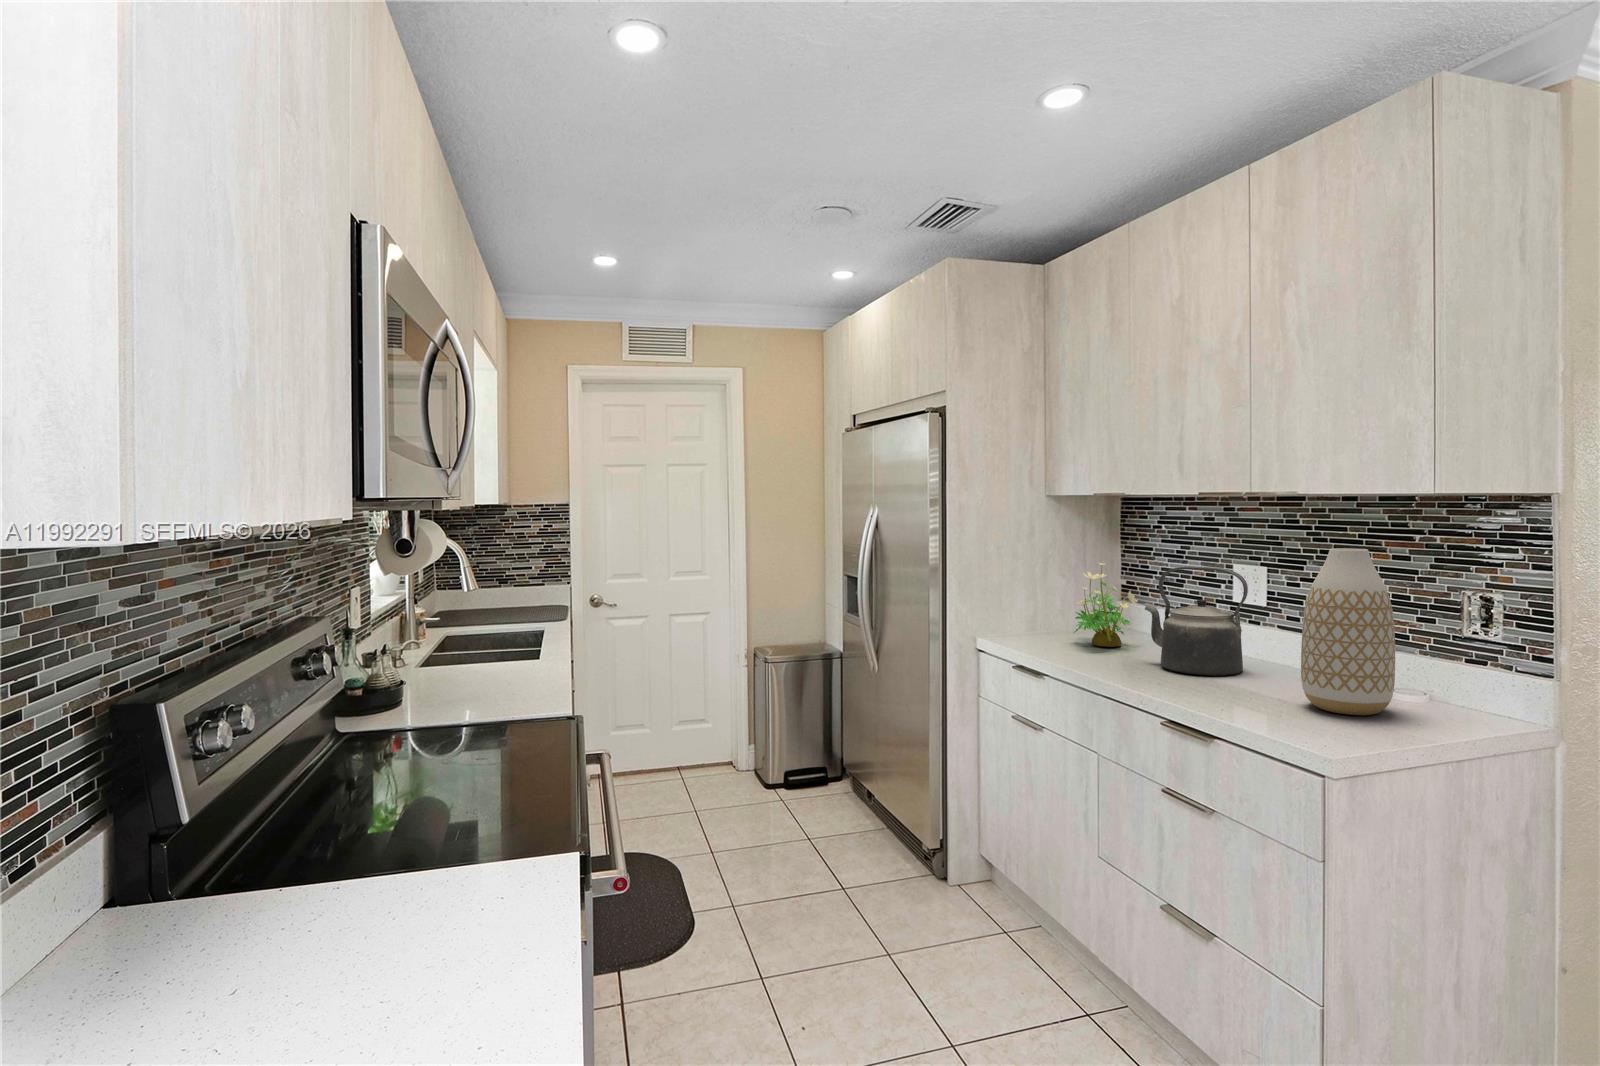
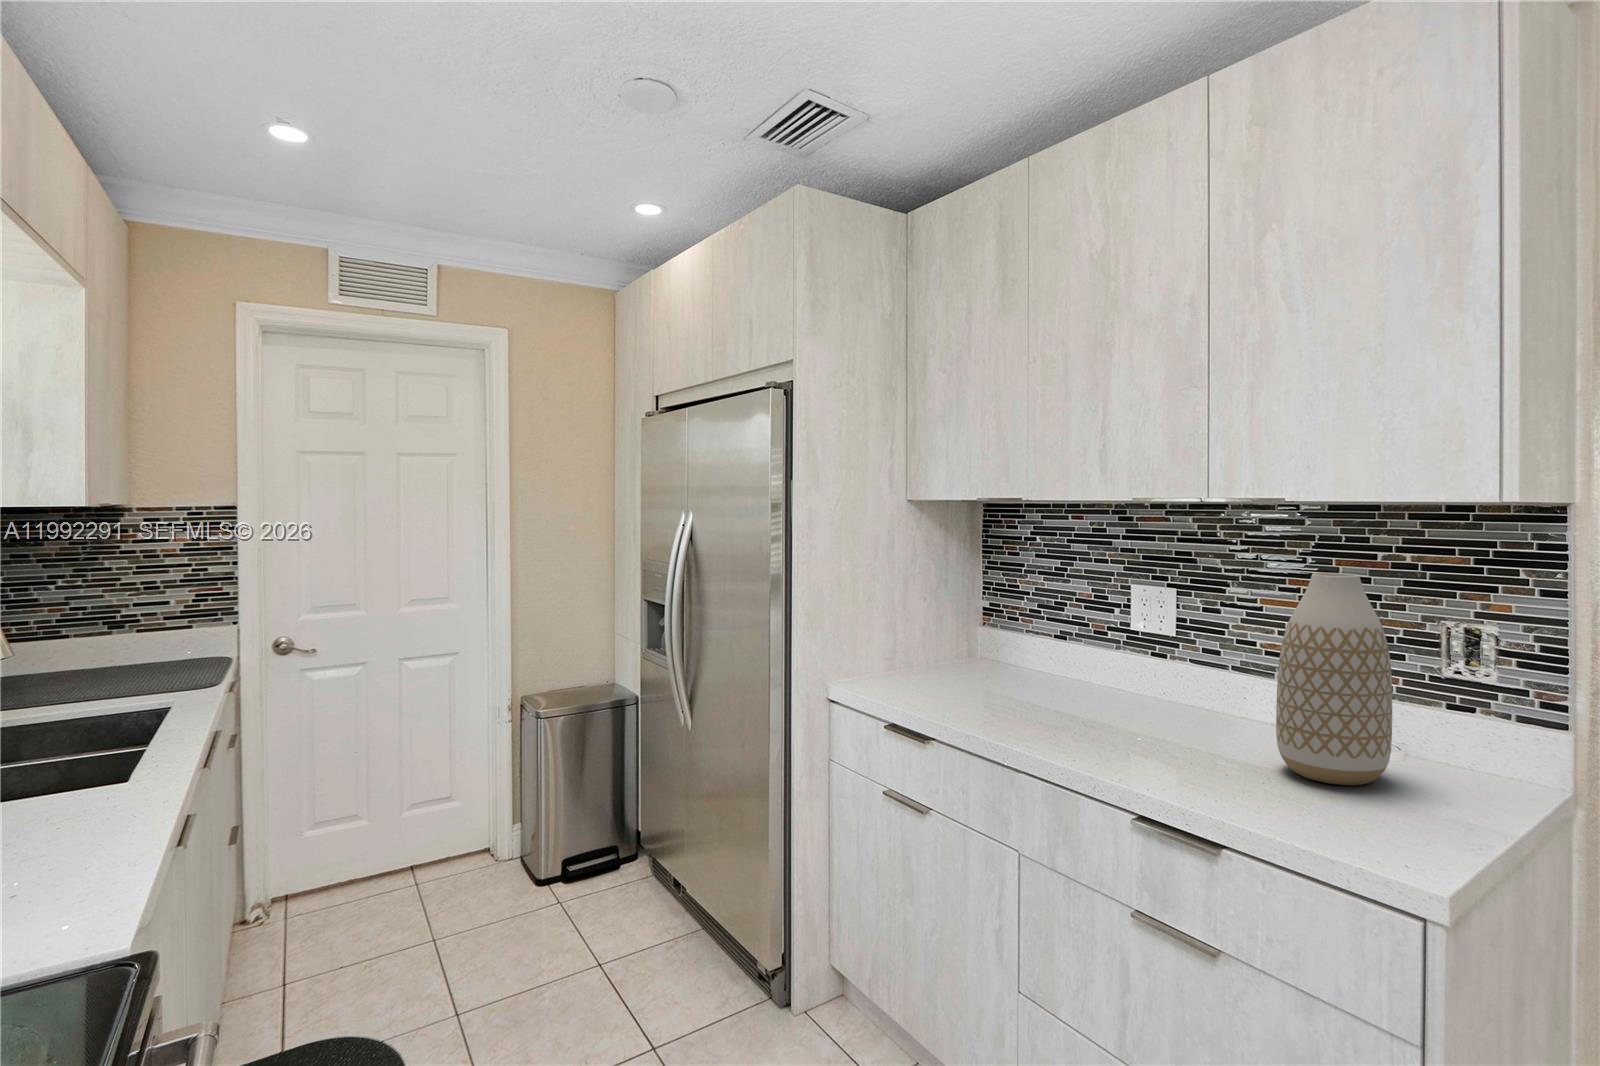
potted plant: present [1074,563,1138,647] -> none [944,585,1023,689]
kettle: present [1145,566,1248,676] -> none [1048,592,1175,729]

